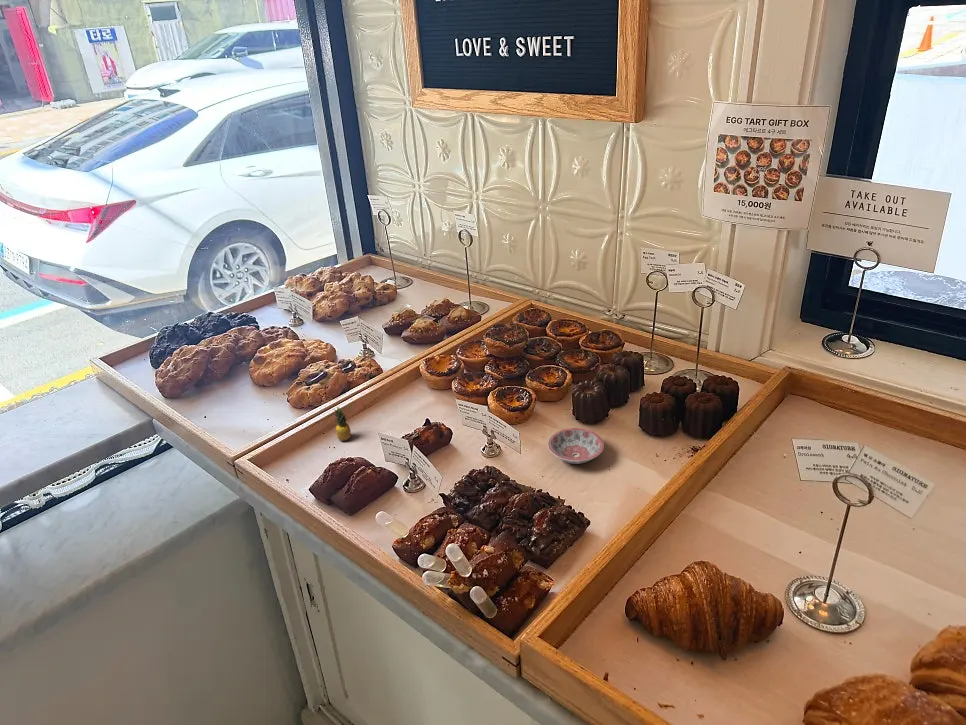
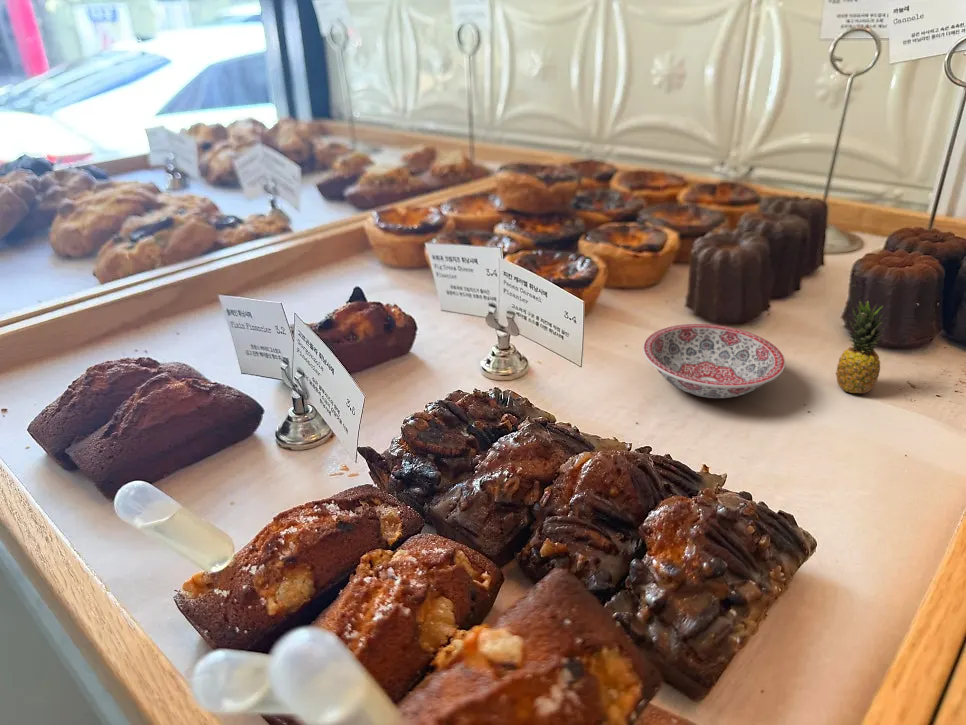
fruit: present [334,407,351,441] -> present [836,300,884,393]

